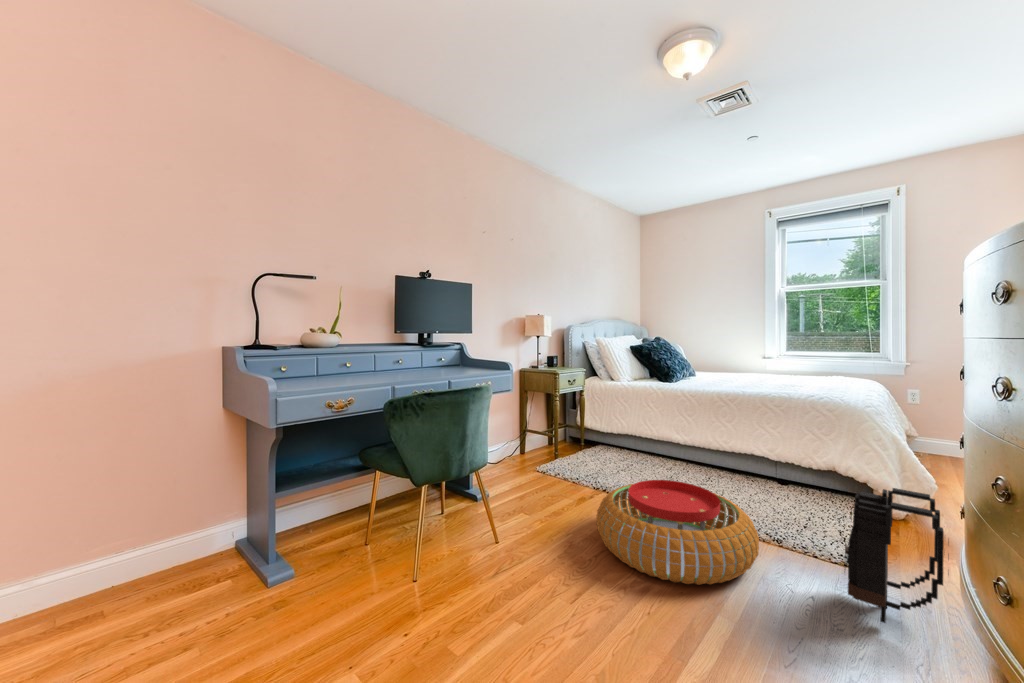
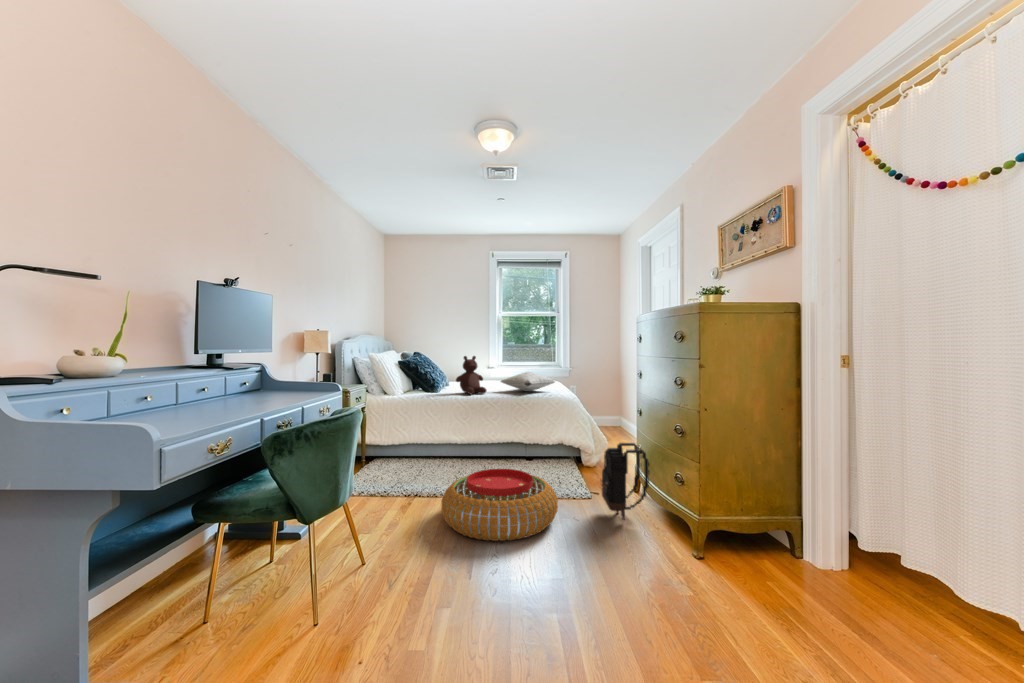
teddy bear: none [684,341,724,388] -> present [456,356,487,394]
pillow: none [747,363,838,390] -> present [501,372,555,391]

